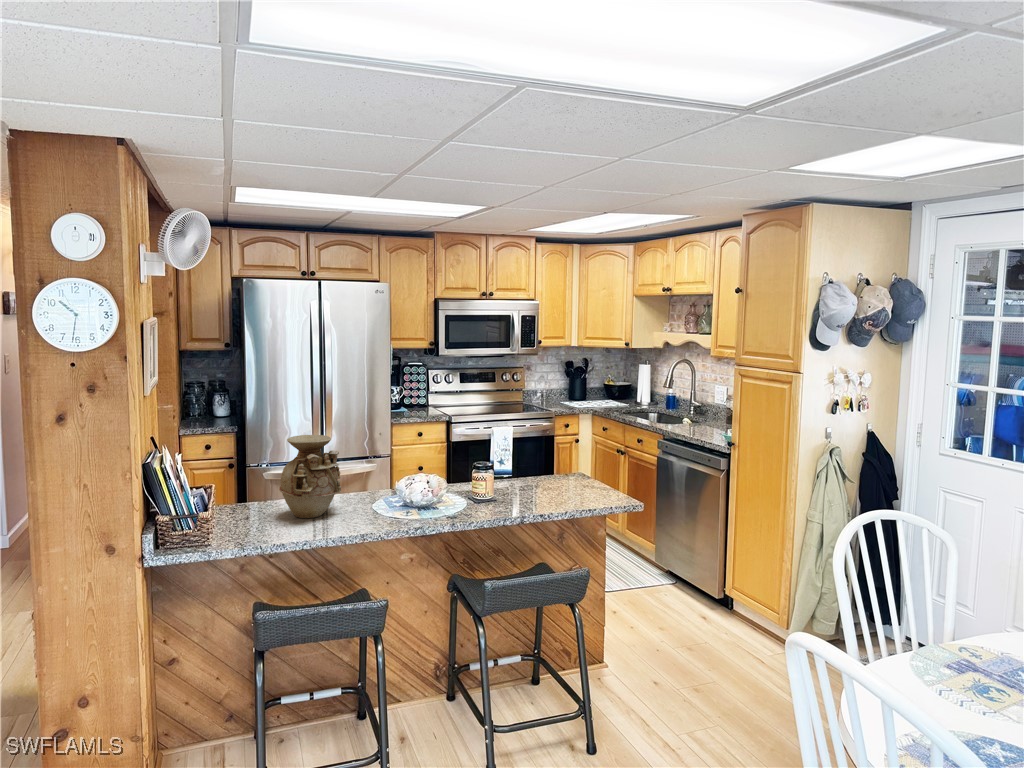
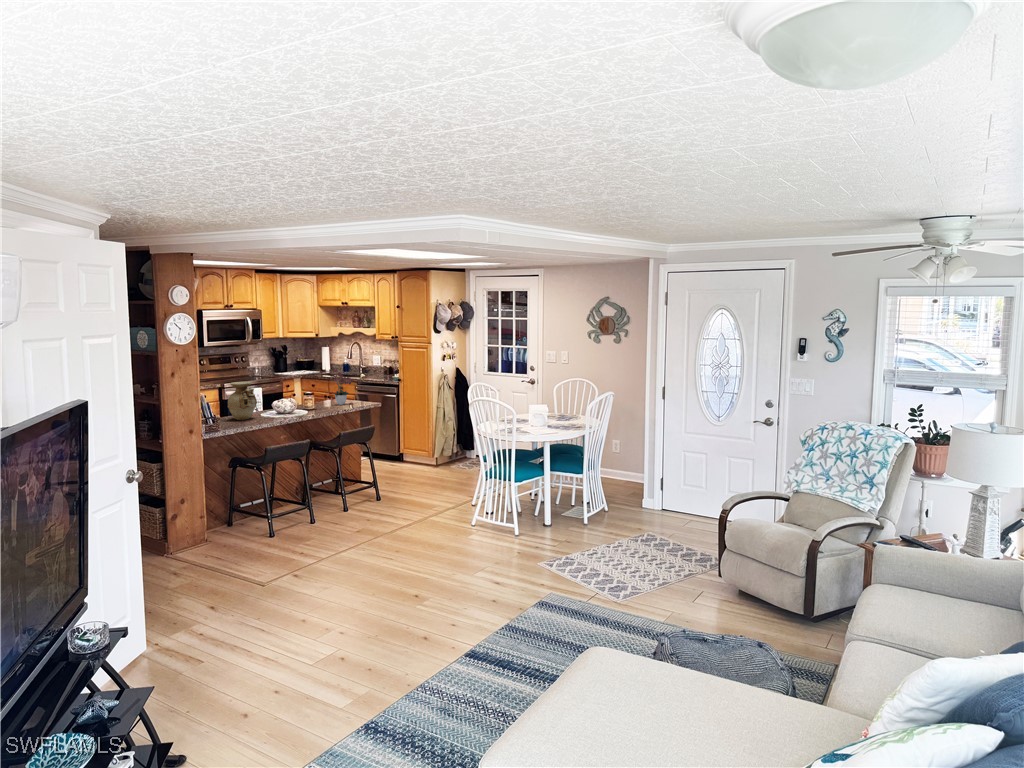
flower arrangement: none [526,416,584,500] -> present [331,369,353,405]

